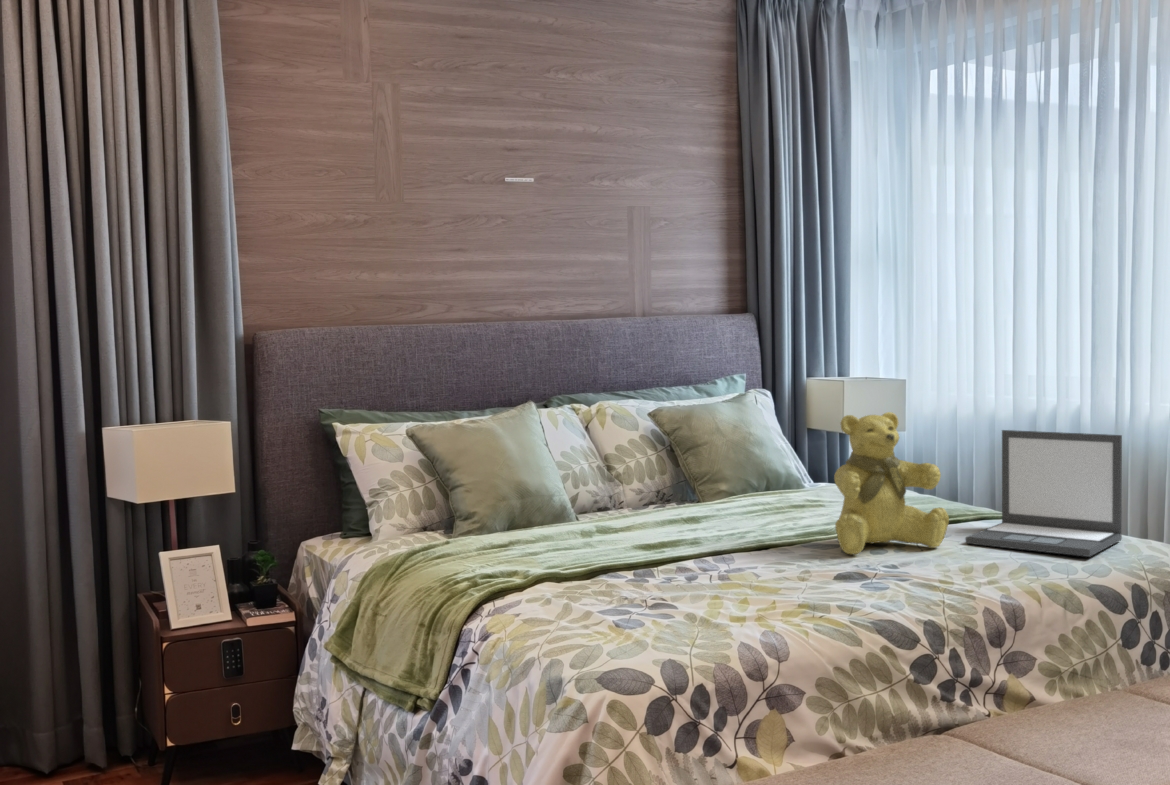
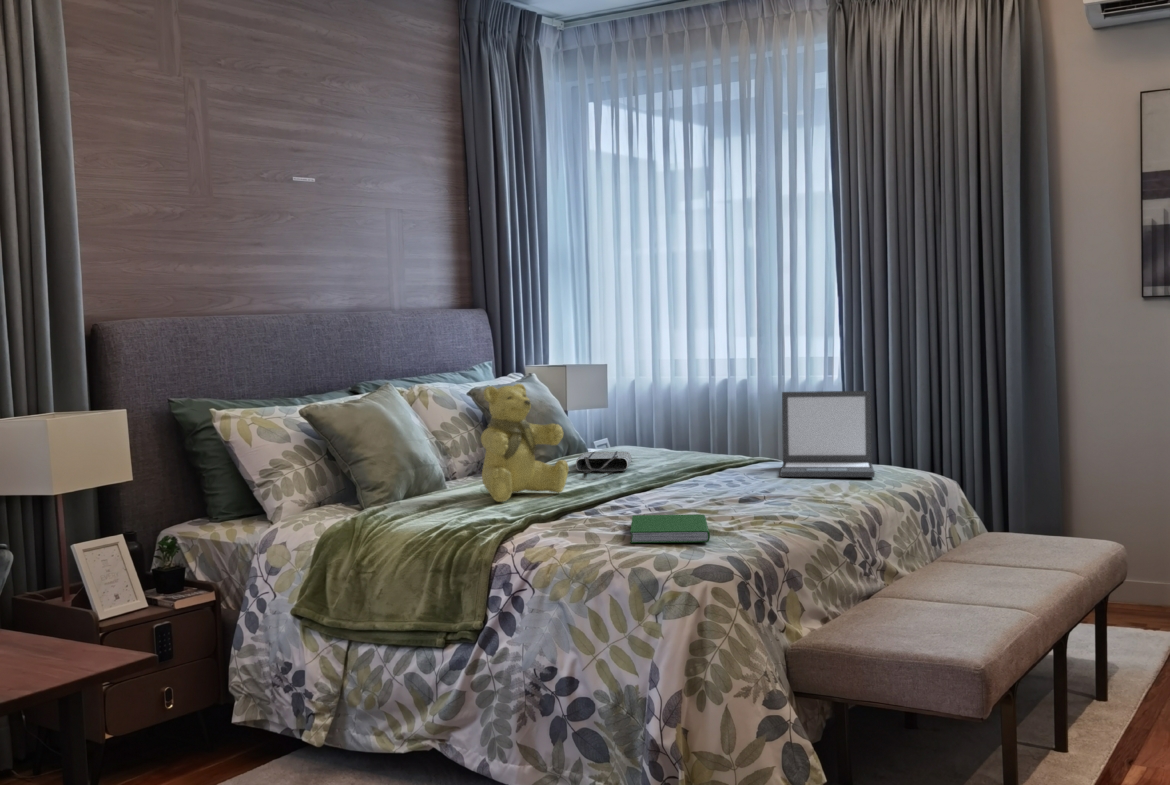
teddy bear: present [834,412,949,554] -> present [481,384,569,502]
tote bag: none [731,489,822,518] -> present [576,451,631,473]
hardcover book: none [582,586,723,636] -> present [630,514,710,543]

